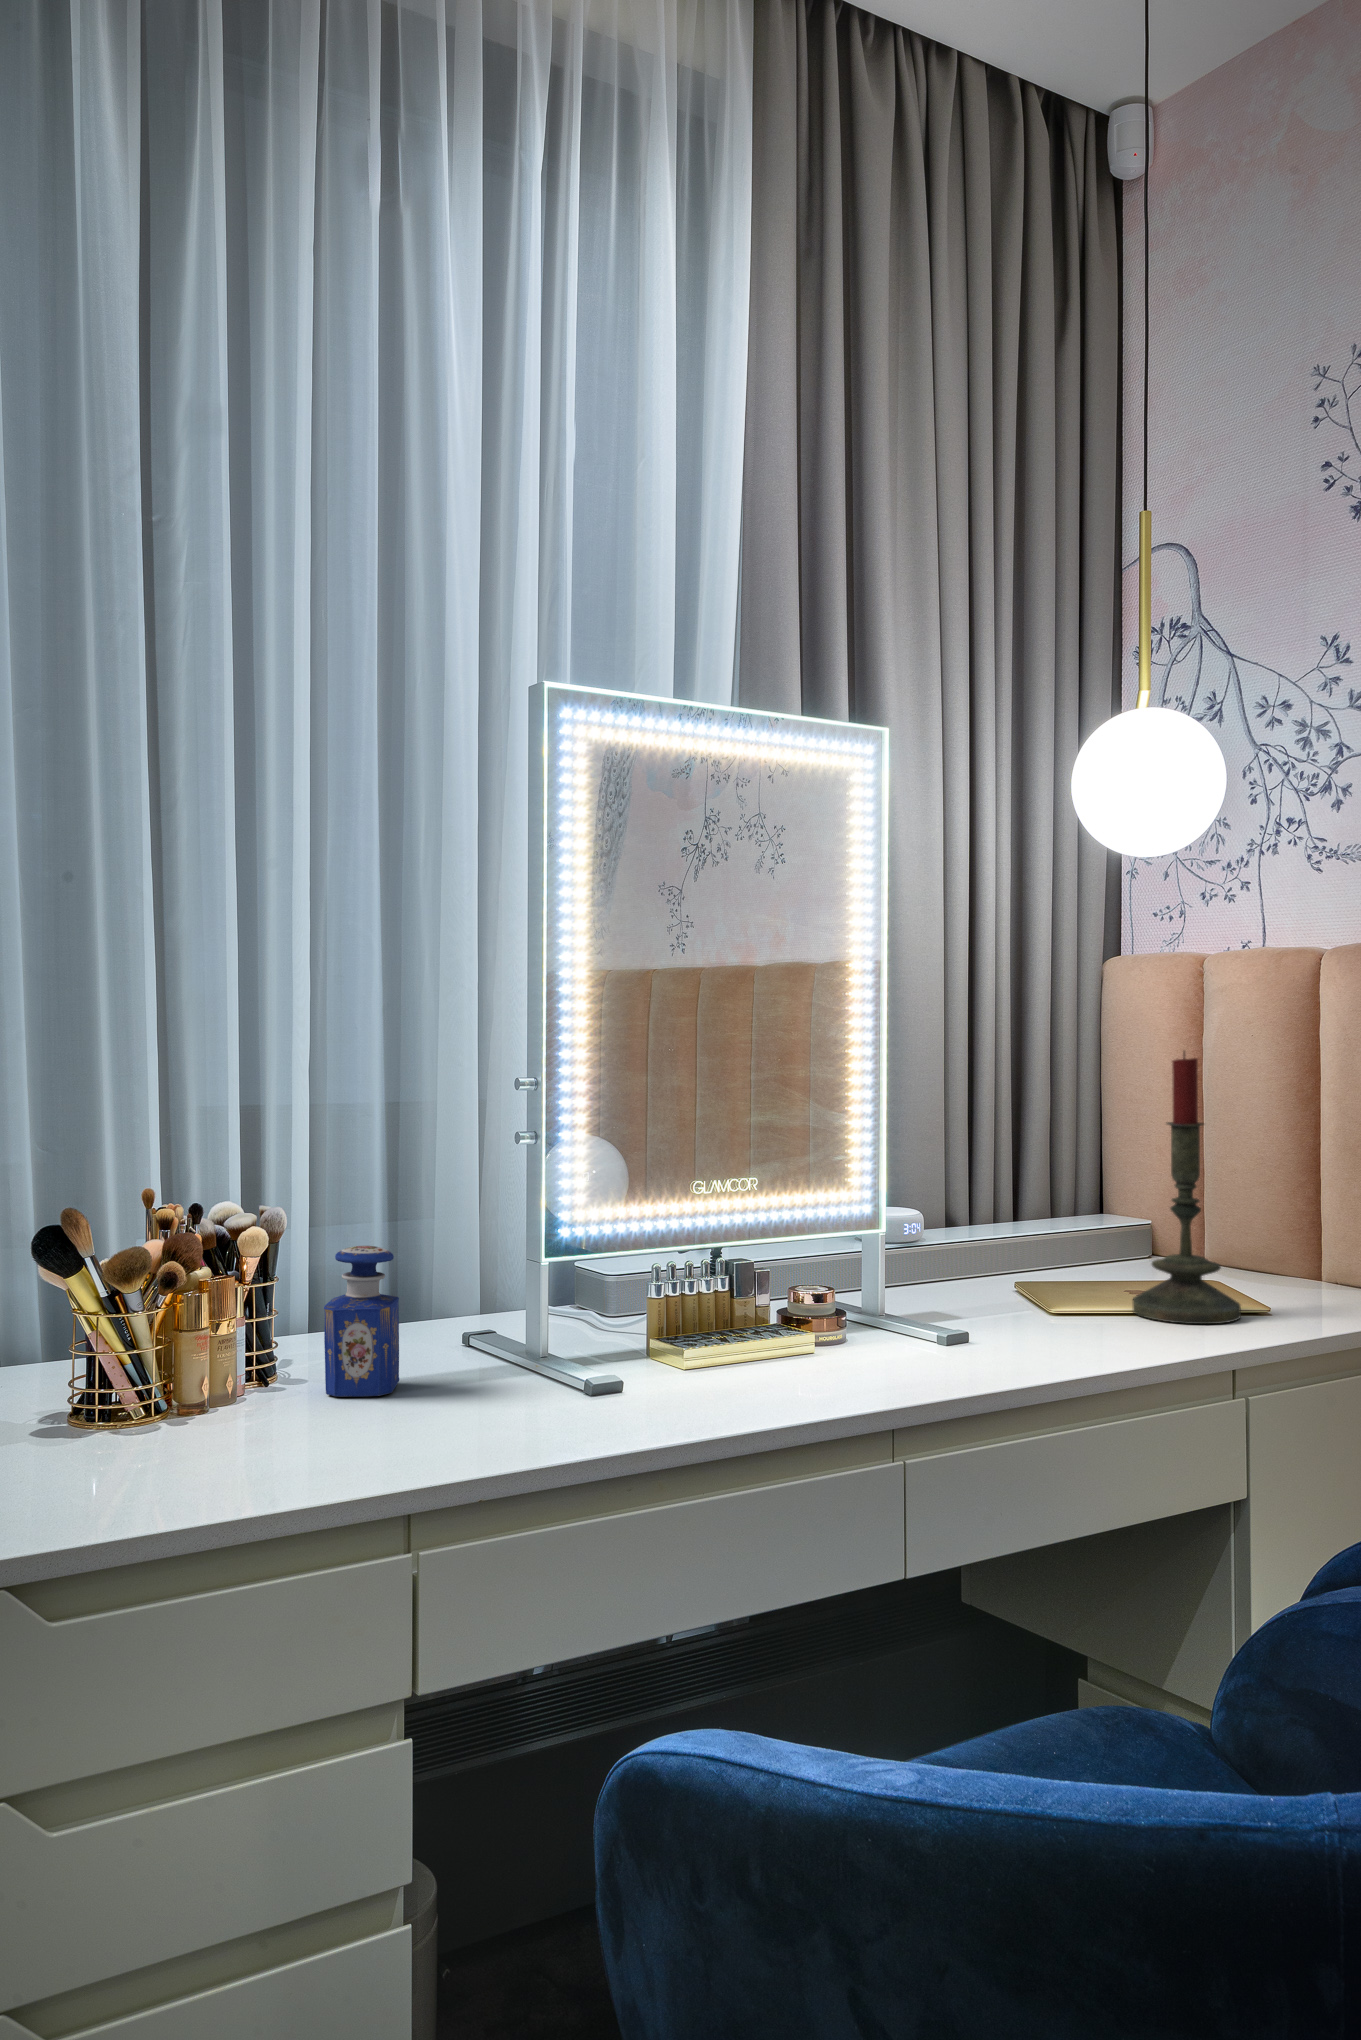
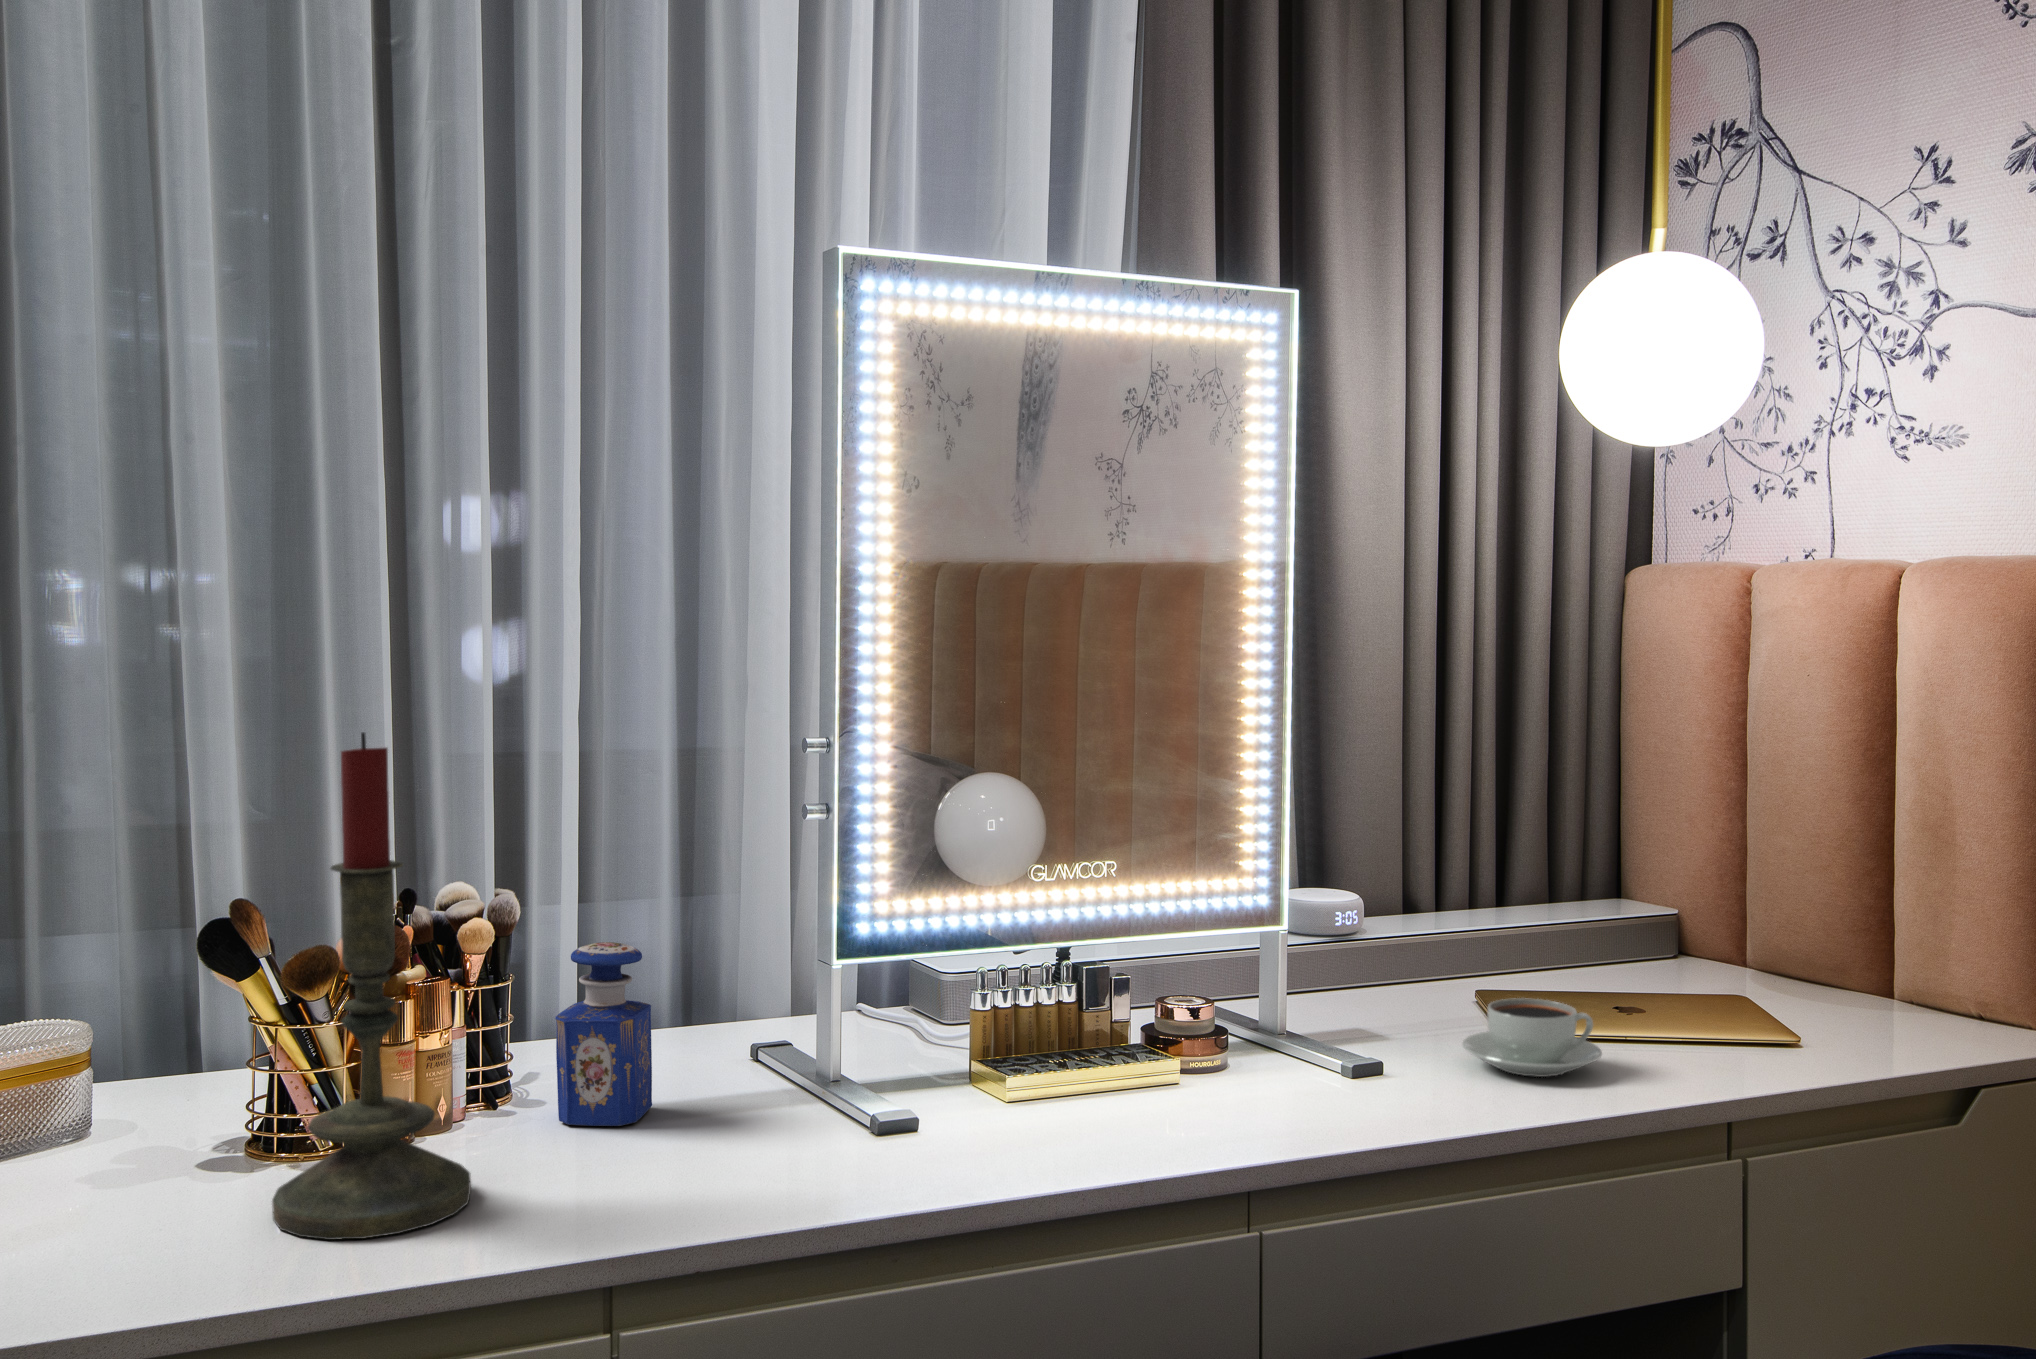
candle: present [1133,1052,1241,1324] -> present [272,732,471,1240]
coffee cup: none [1028,1282,1137,1341] -> present [1462,998,1602,1077]

